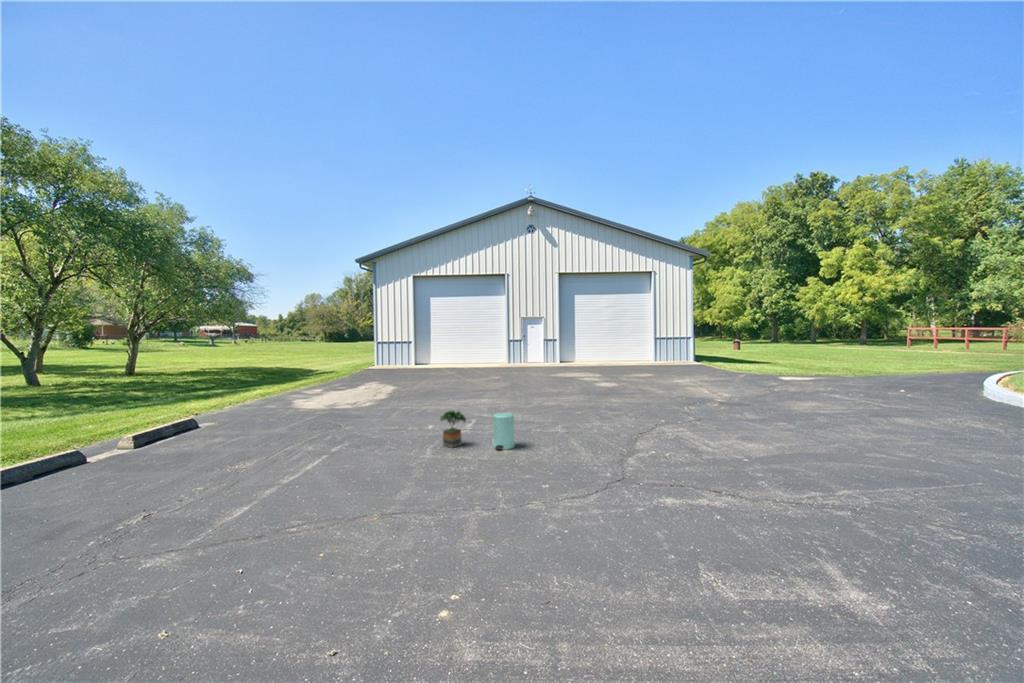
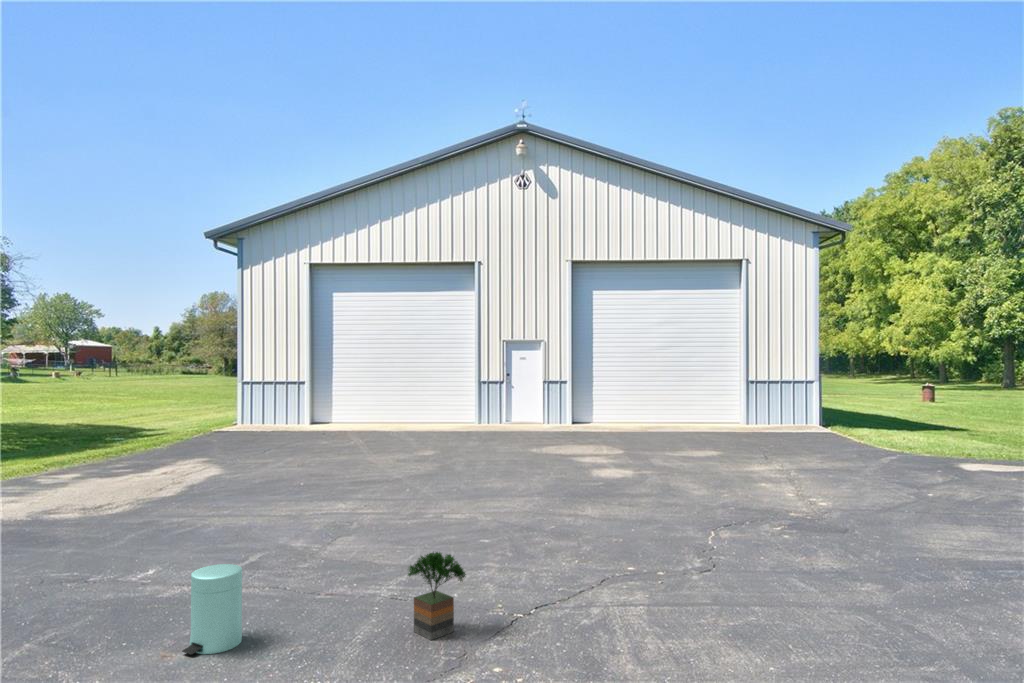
potted tree: present [441,411,466,448] -> present [408,552,466,640]

